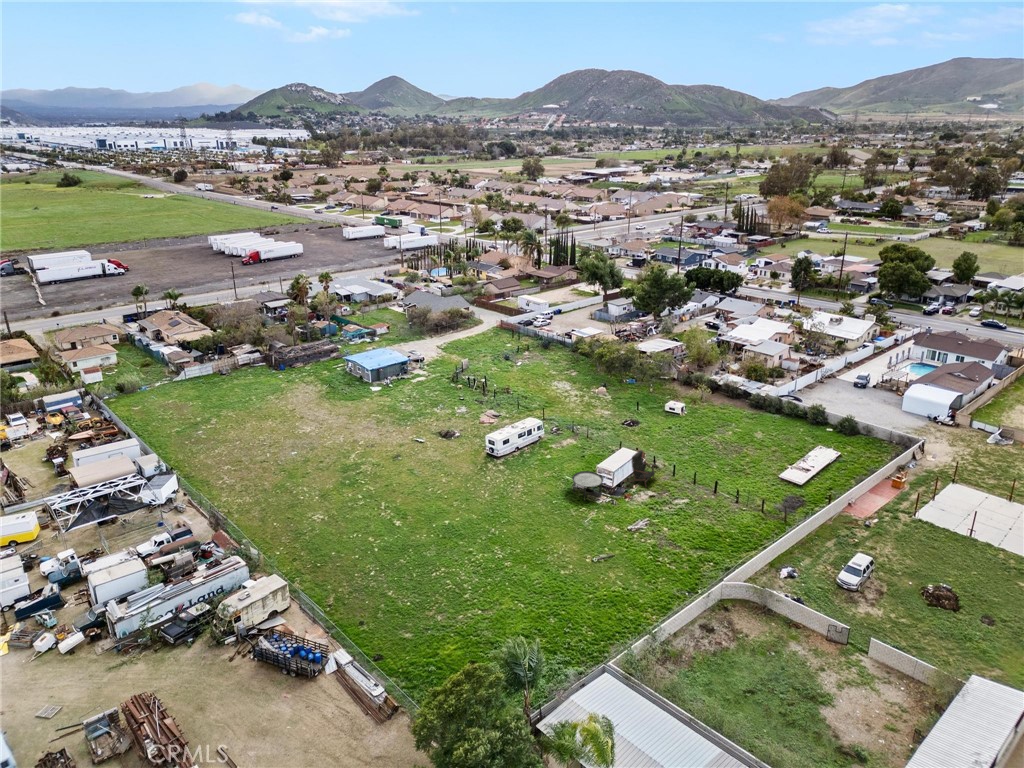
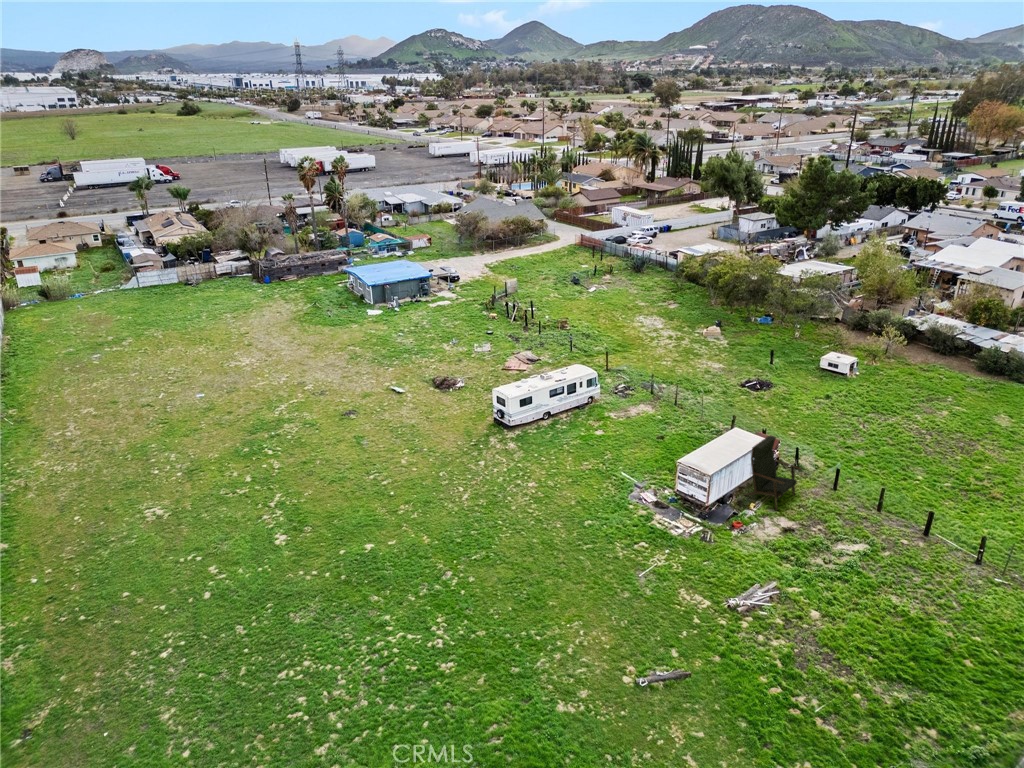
round table: present [572,471,603,501] -> none [628,467,690,527]

